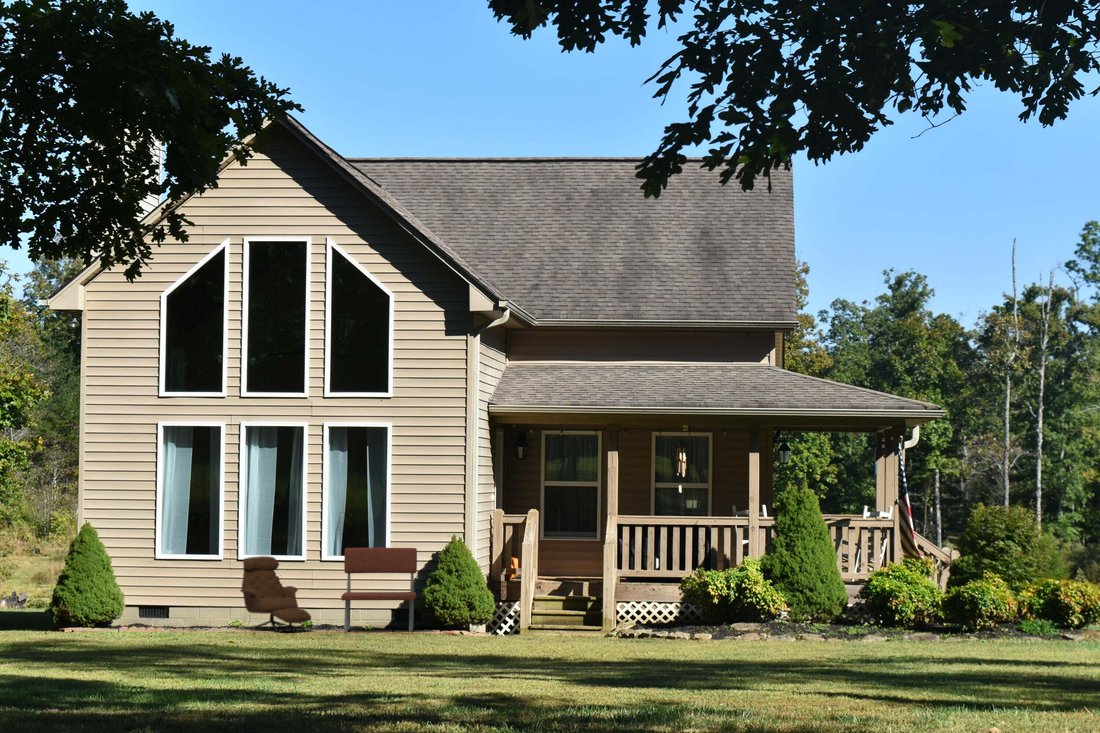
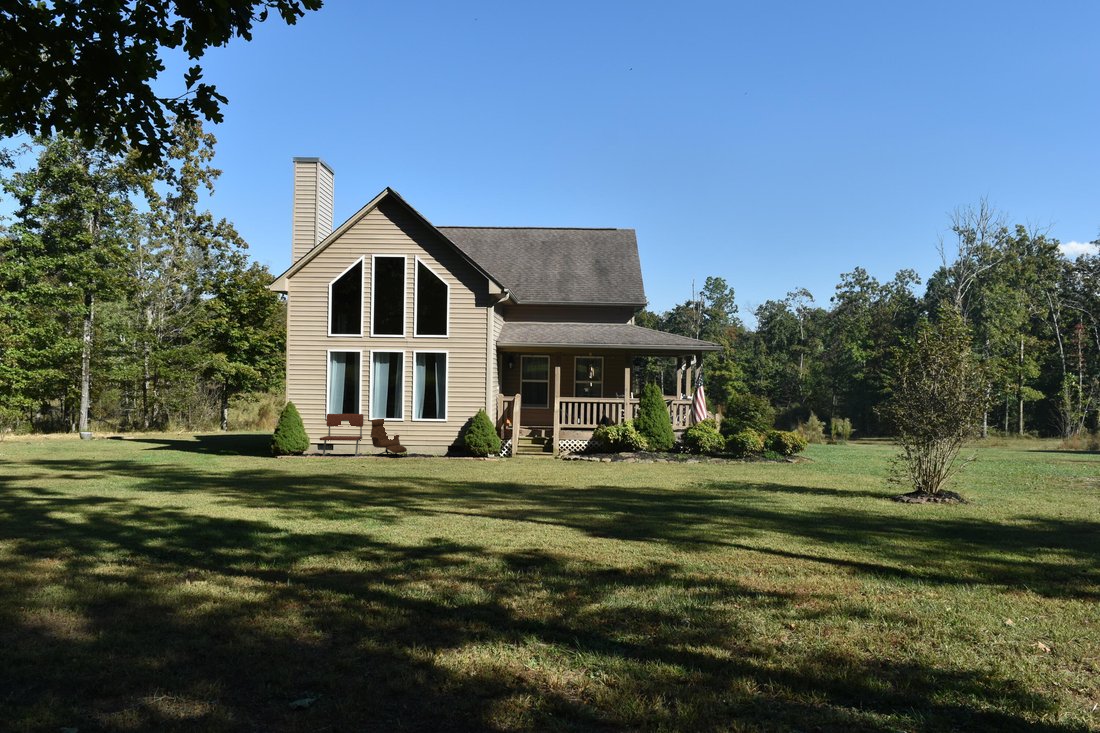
bench: present [341,548,417,632] -> present [320,414,364,456]

